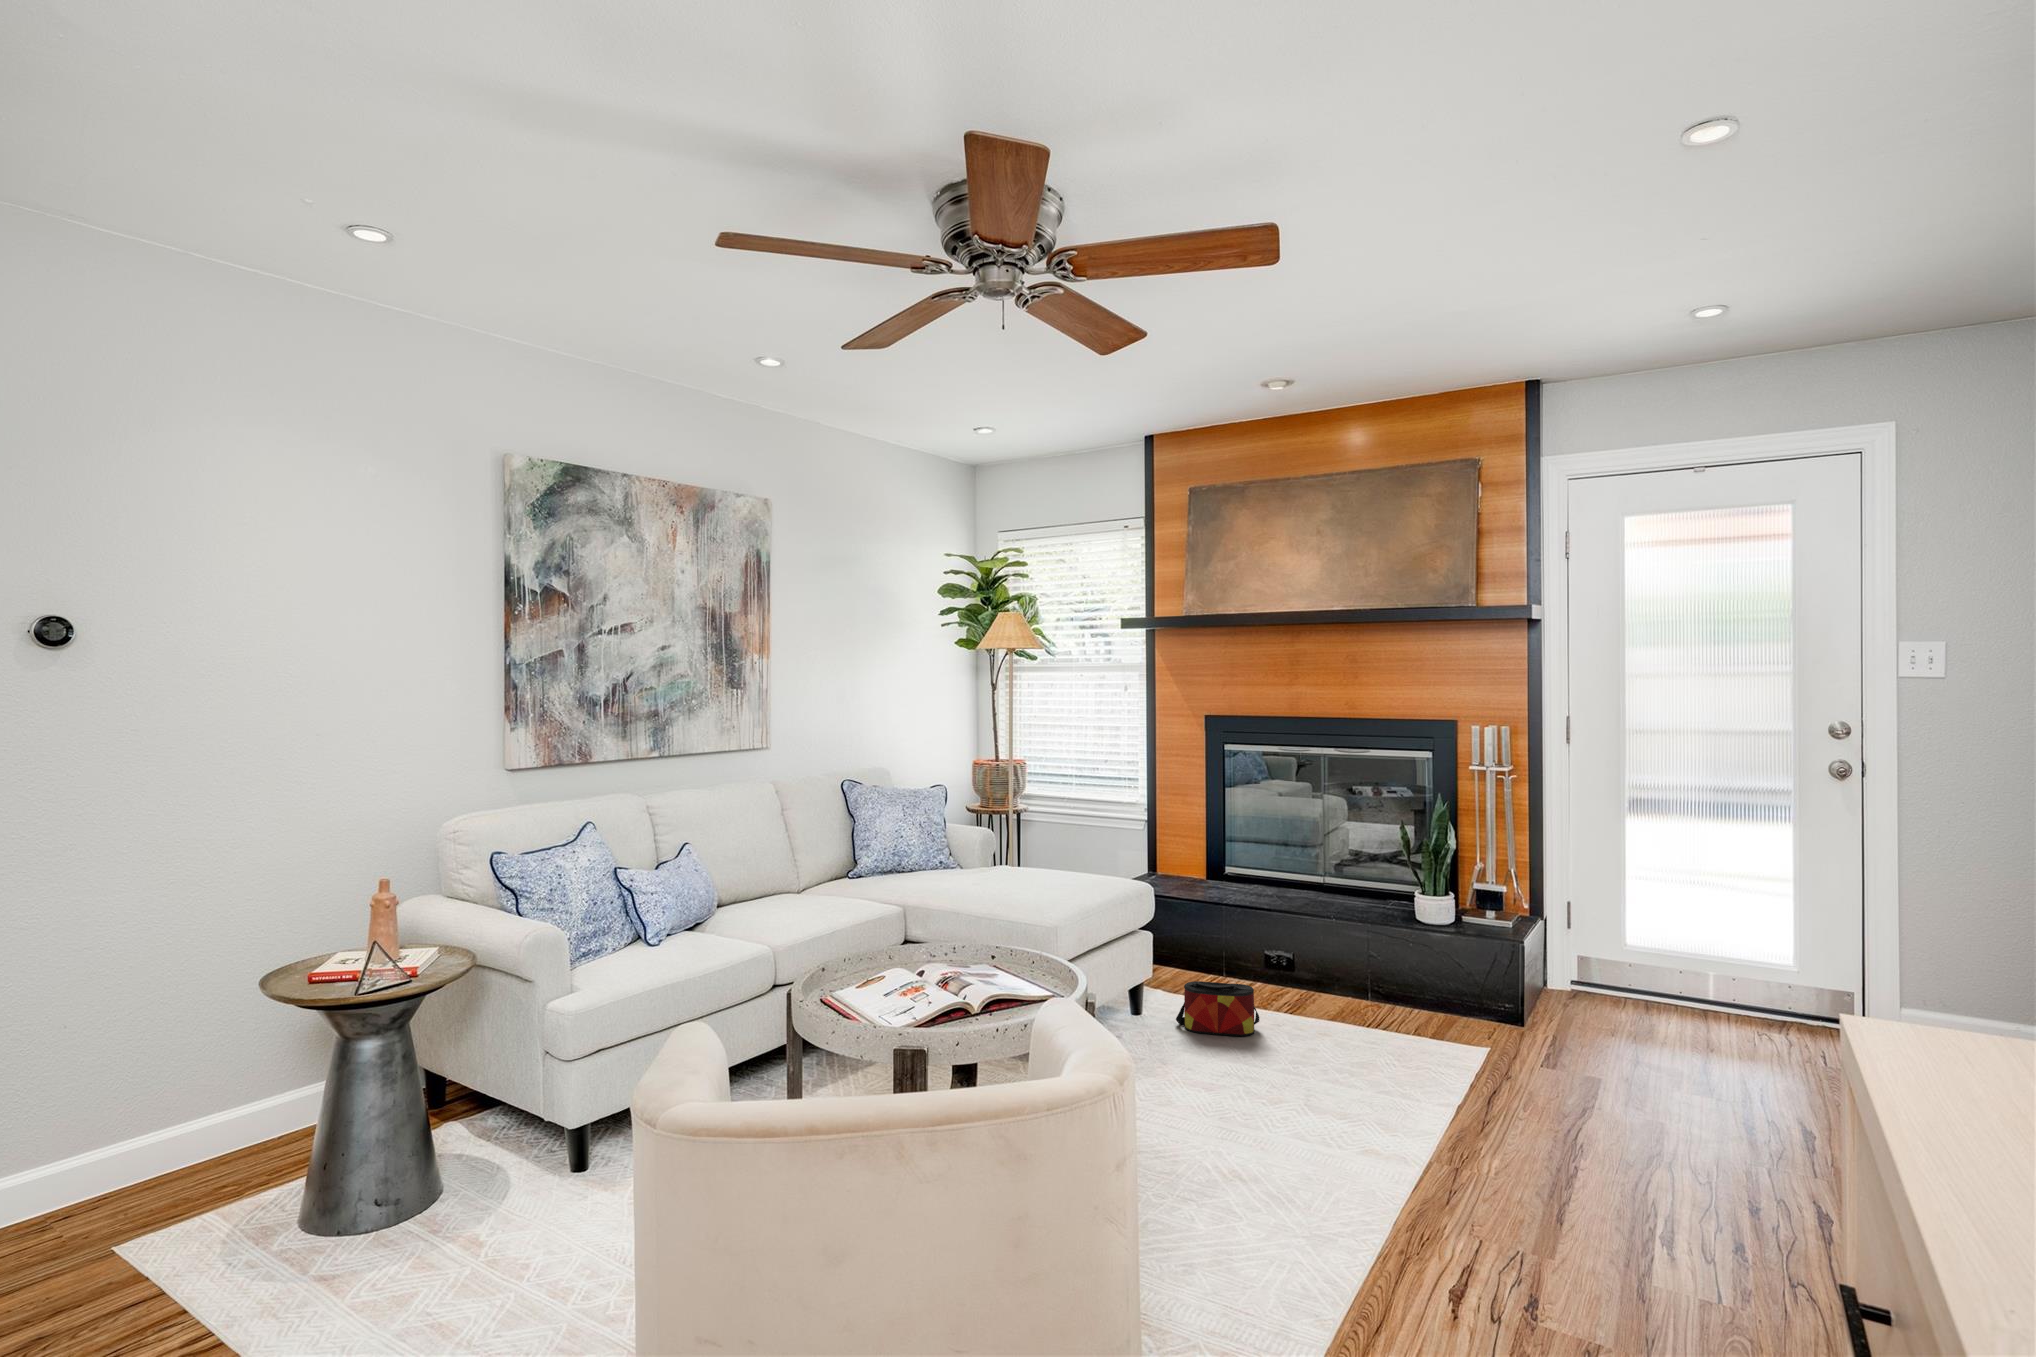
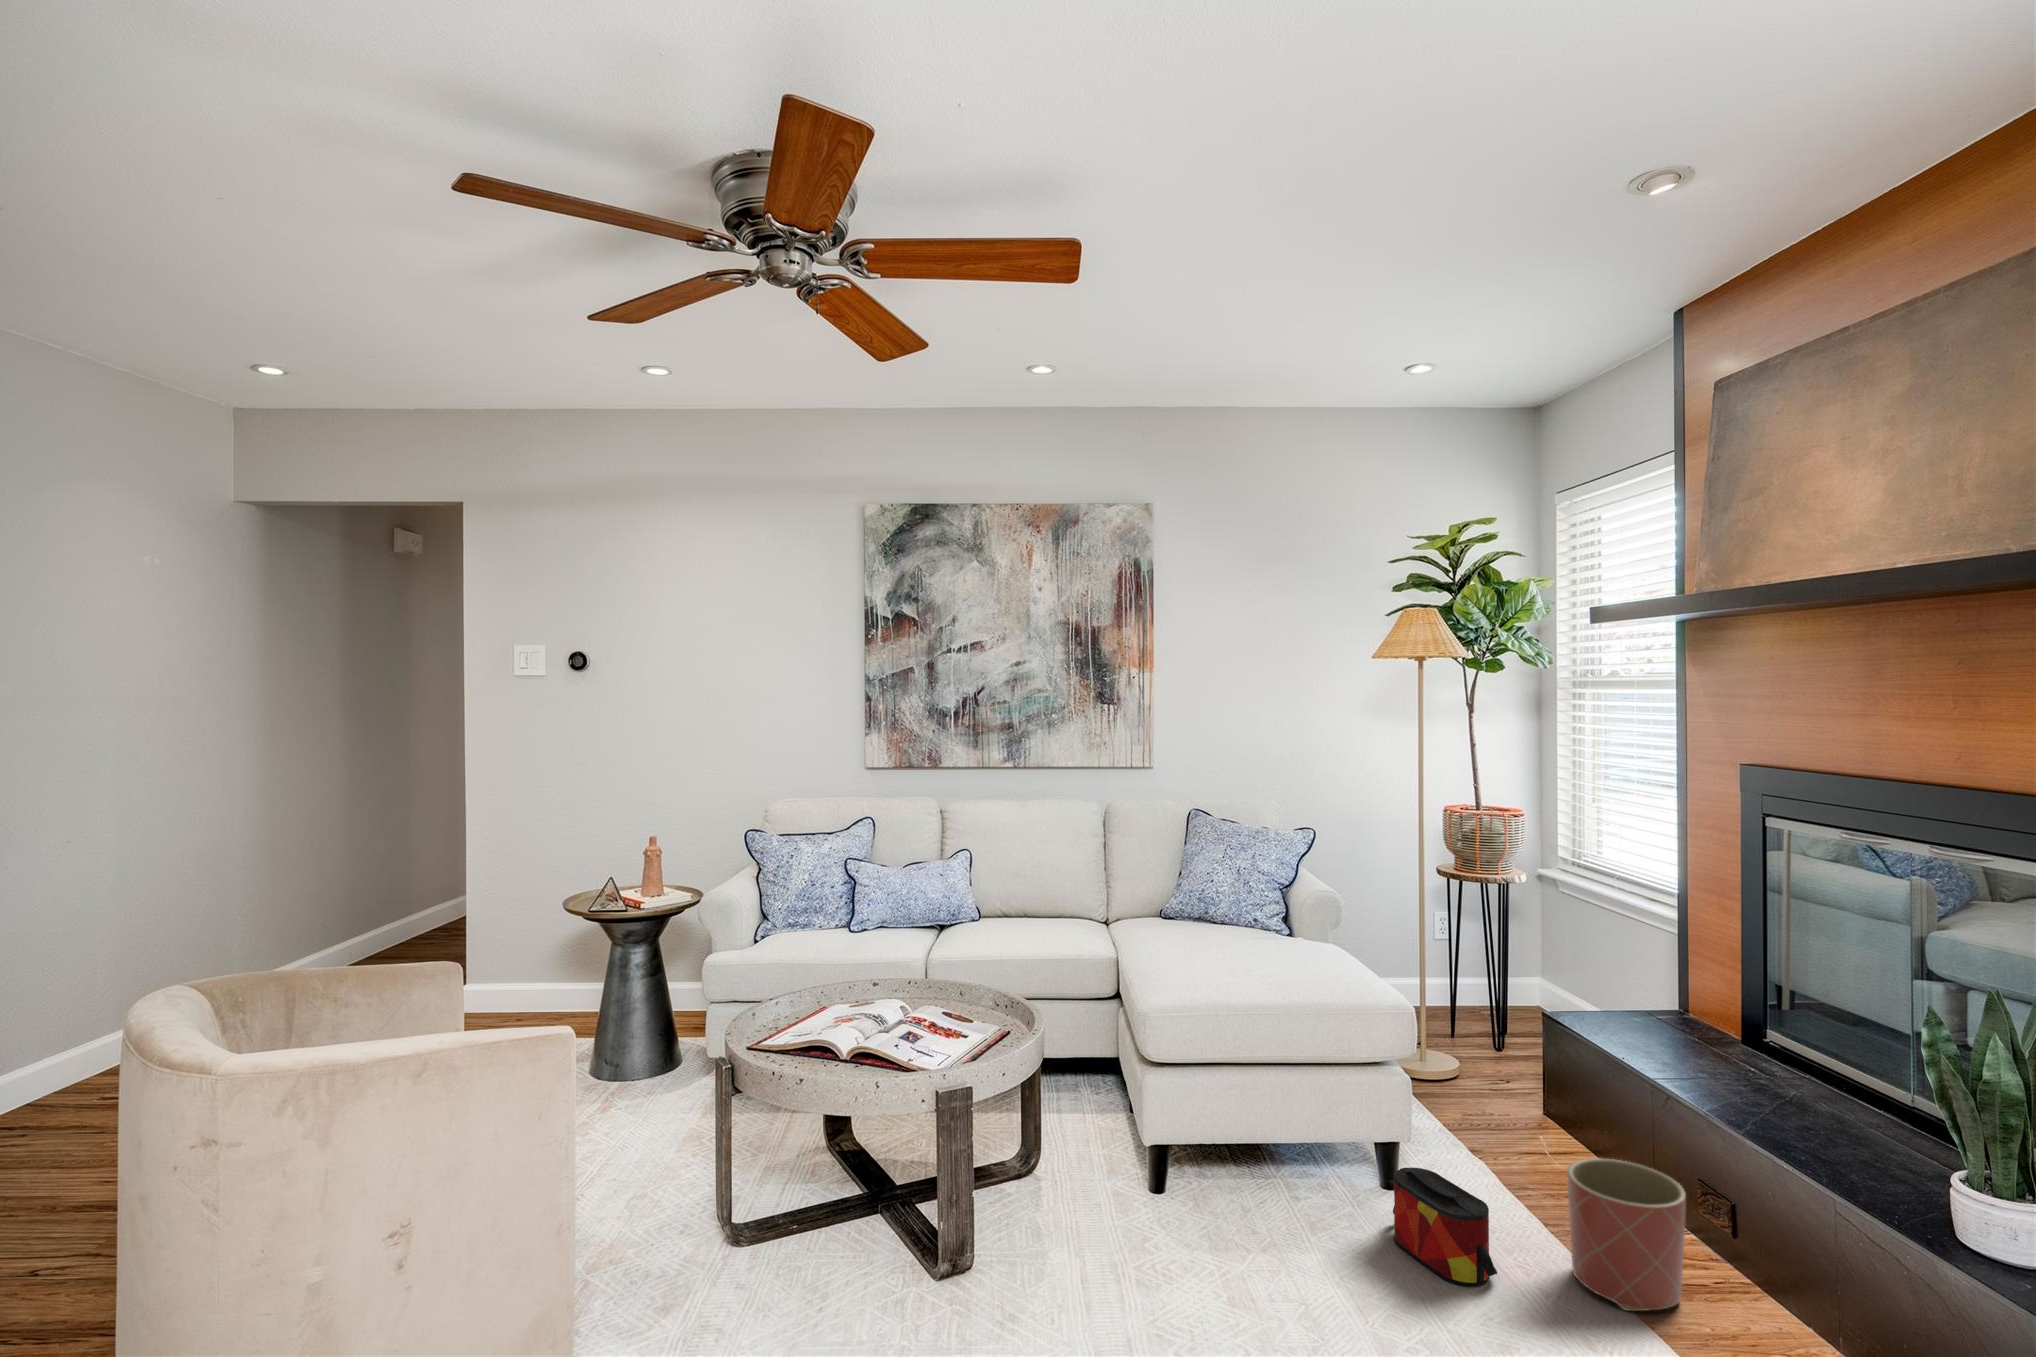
planter: none [1258,941,1319,1017] -> present [1567,1158,1686,1311]

